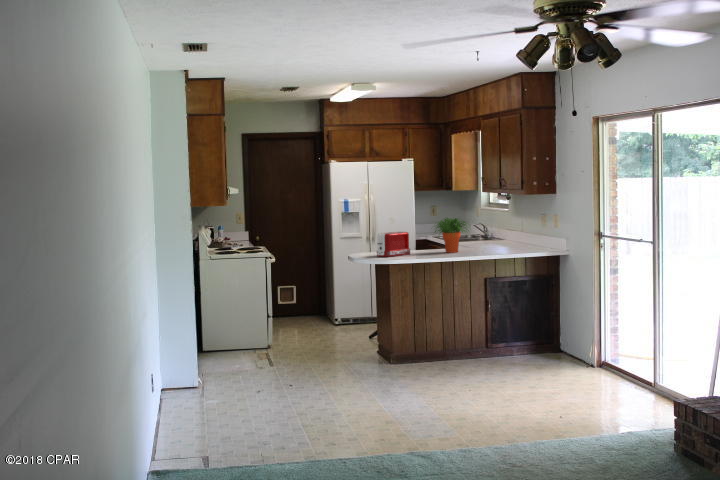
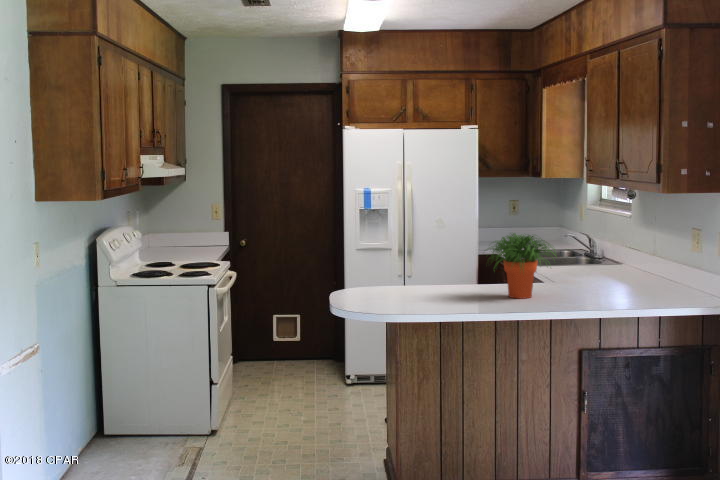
toaster: present [377,232,410,257] -> none [384,254,446,301]

